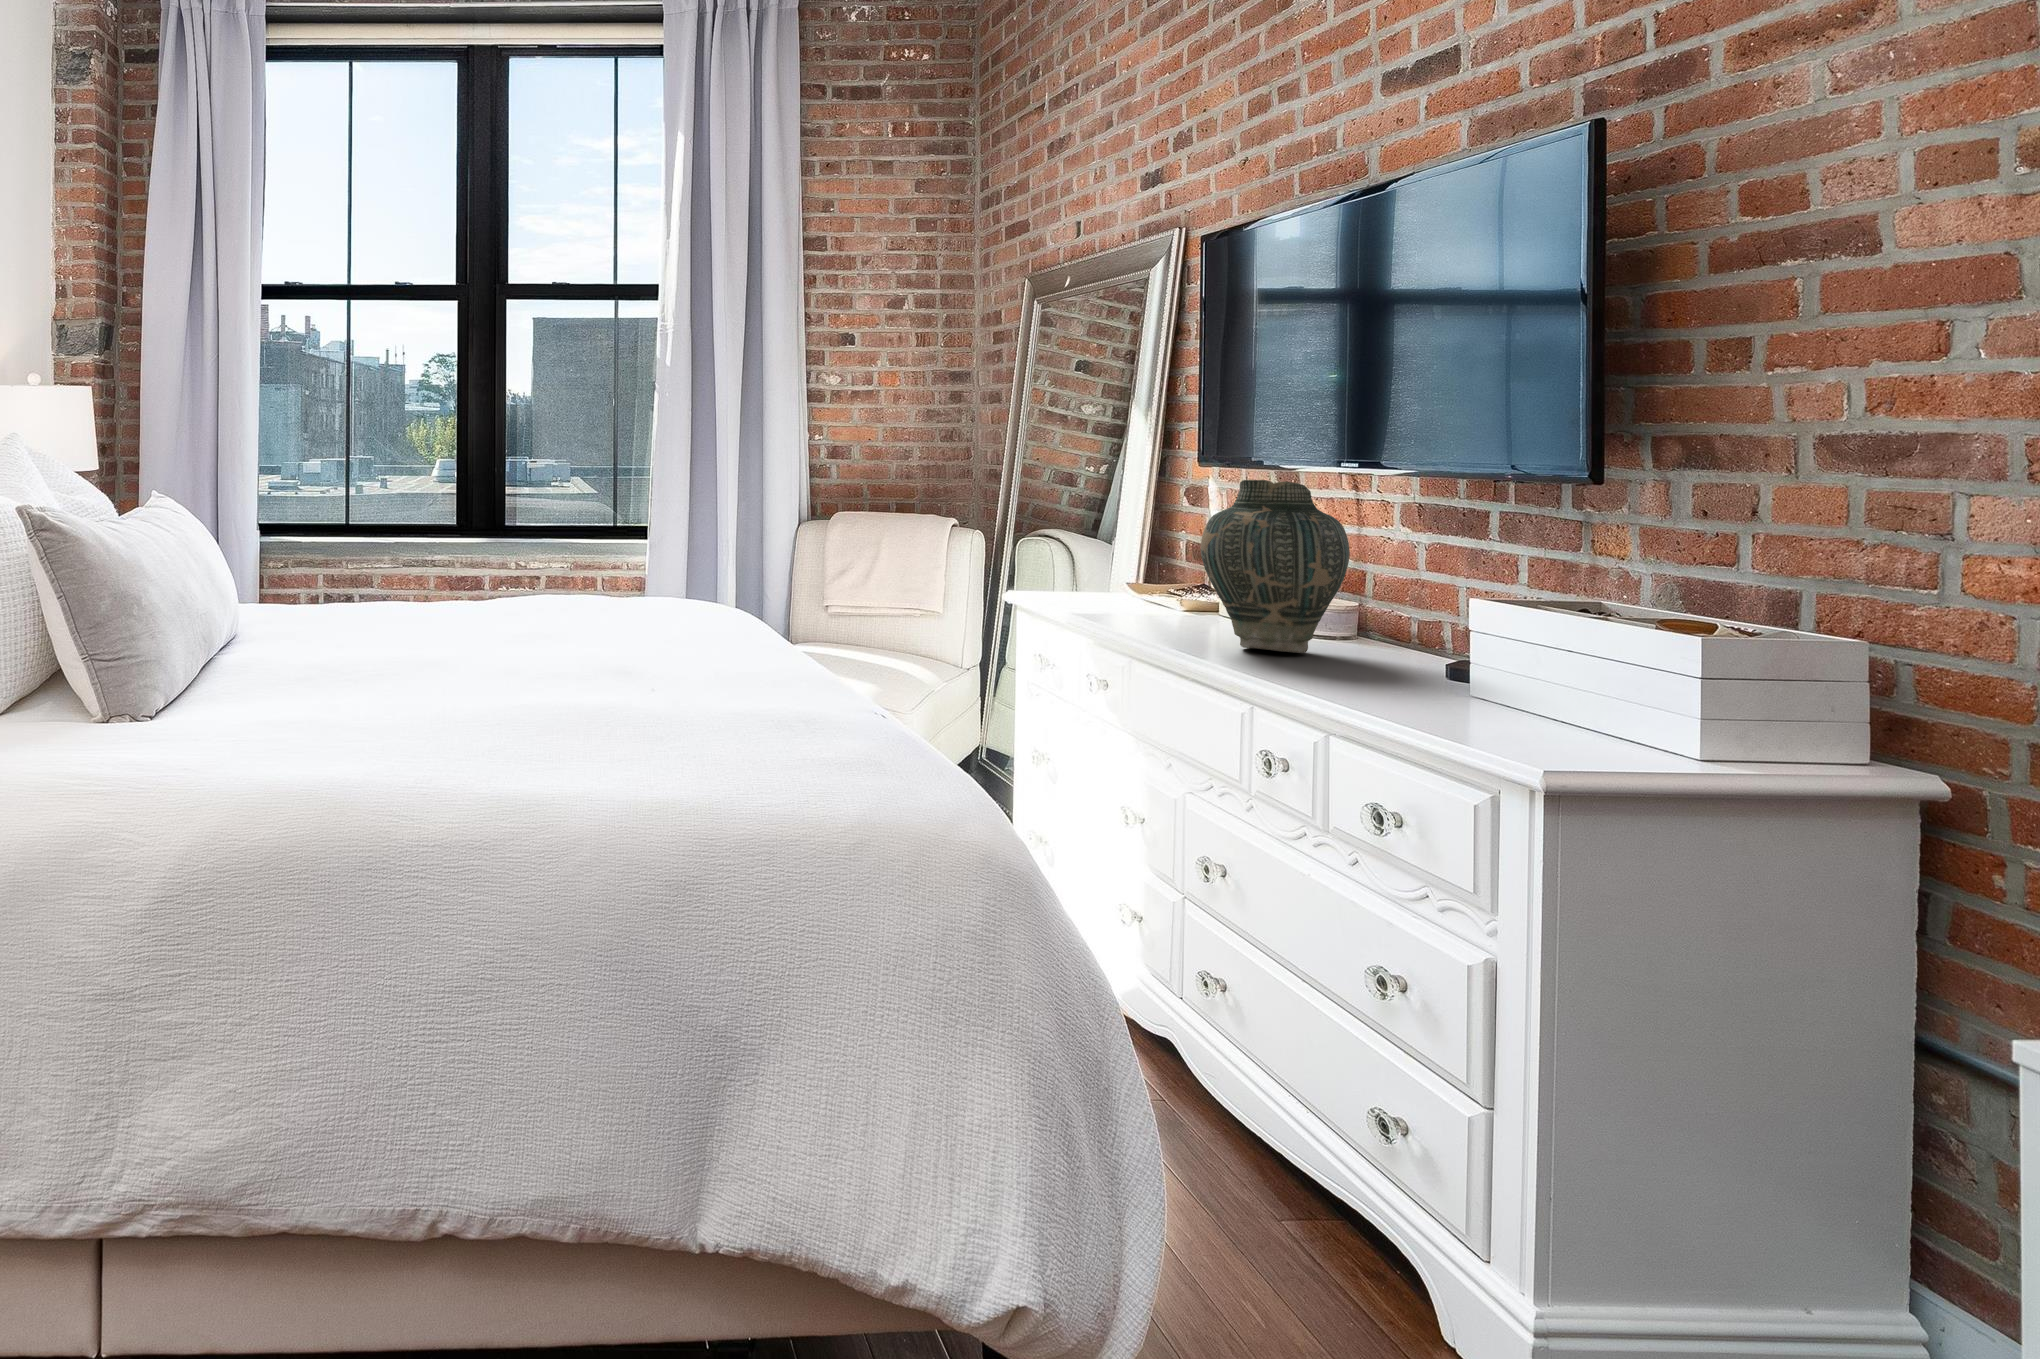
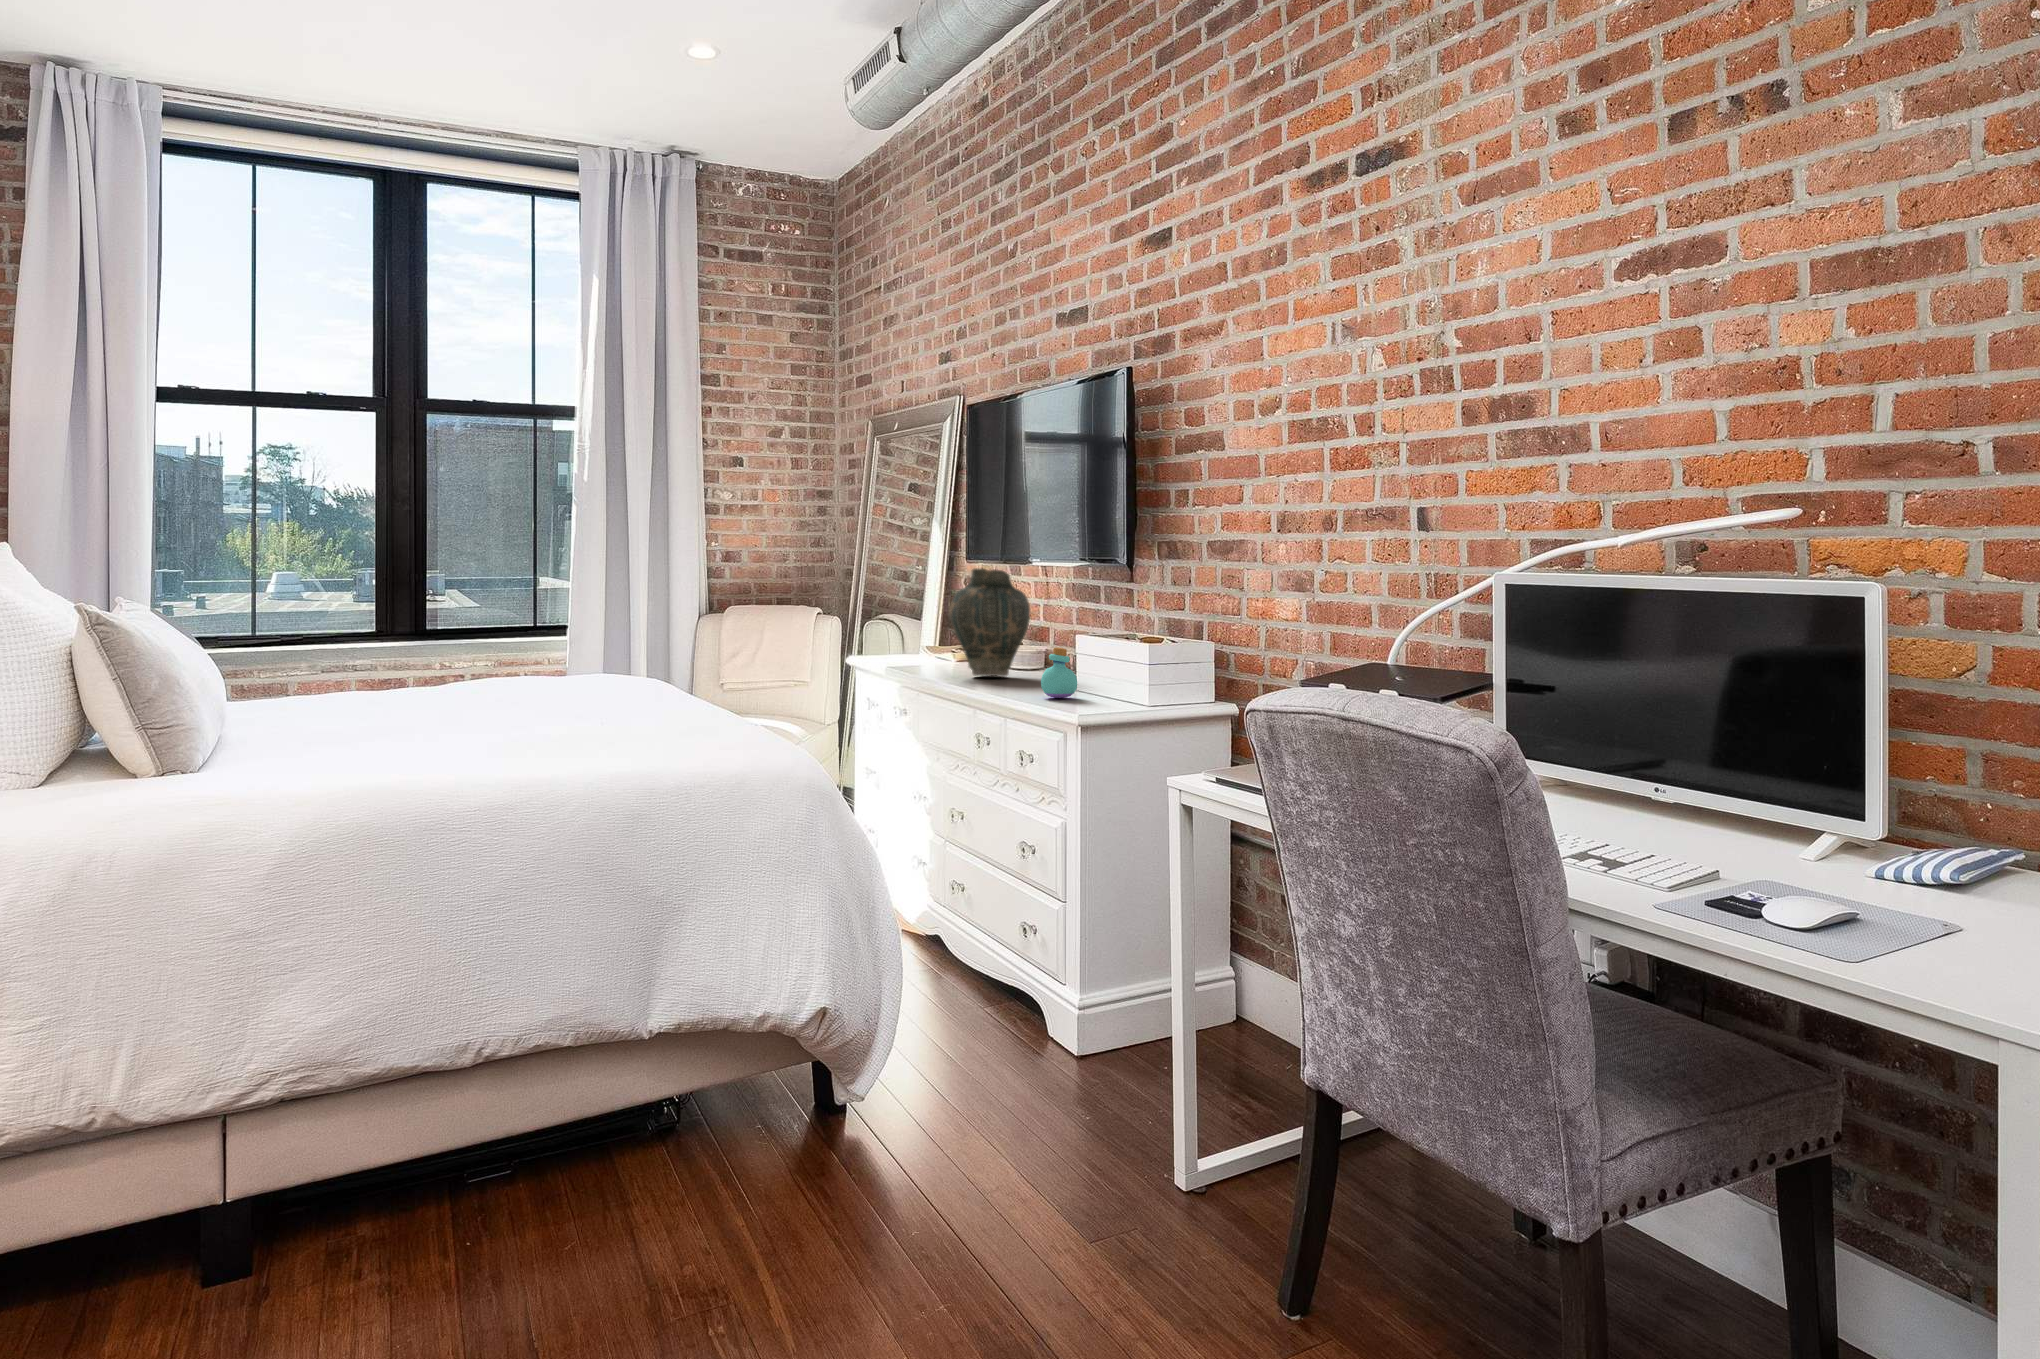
perfume bottle: none [1427,630,1511,723] -> present [1041,647,1077,698]

